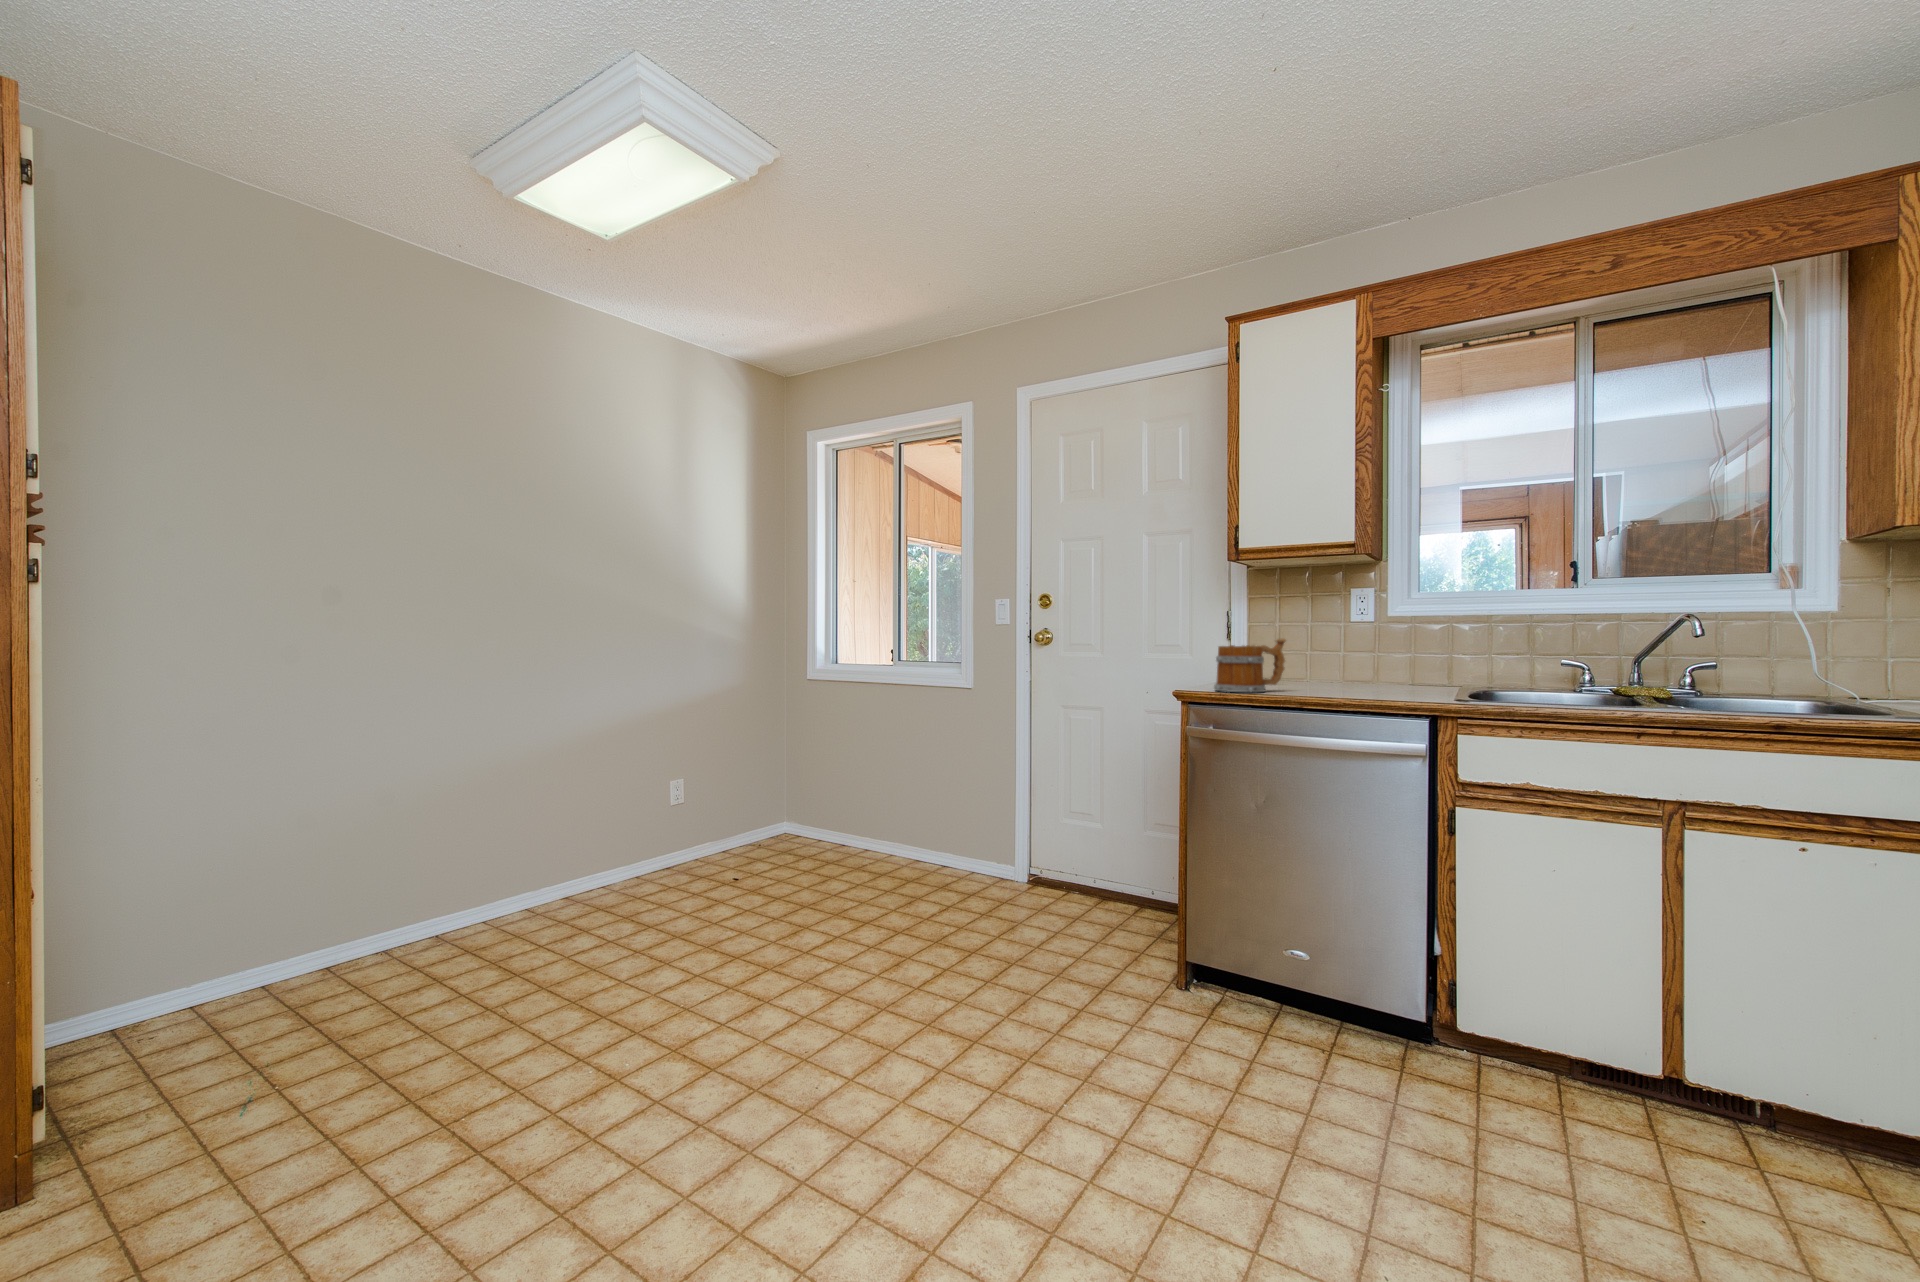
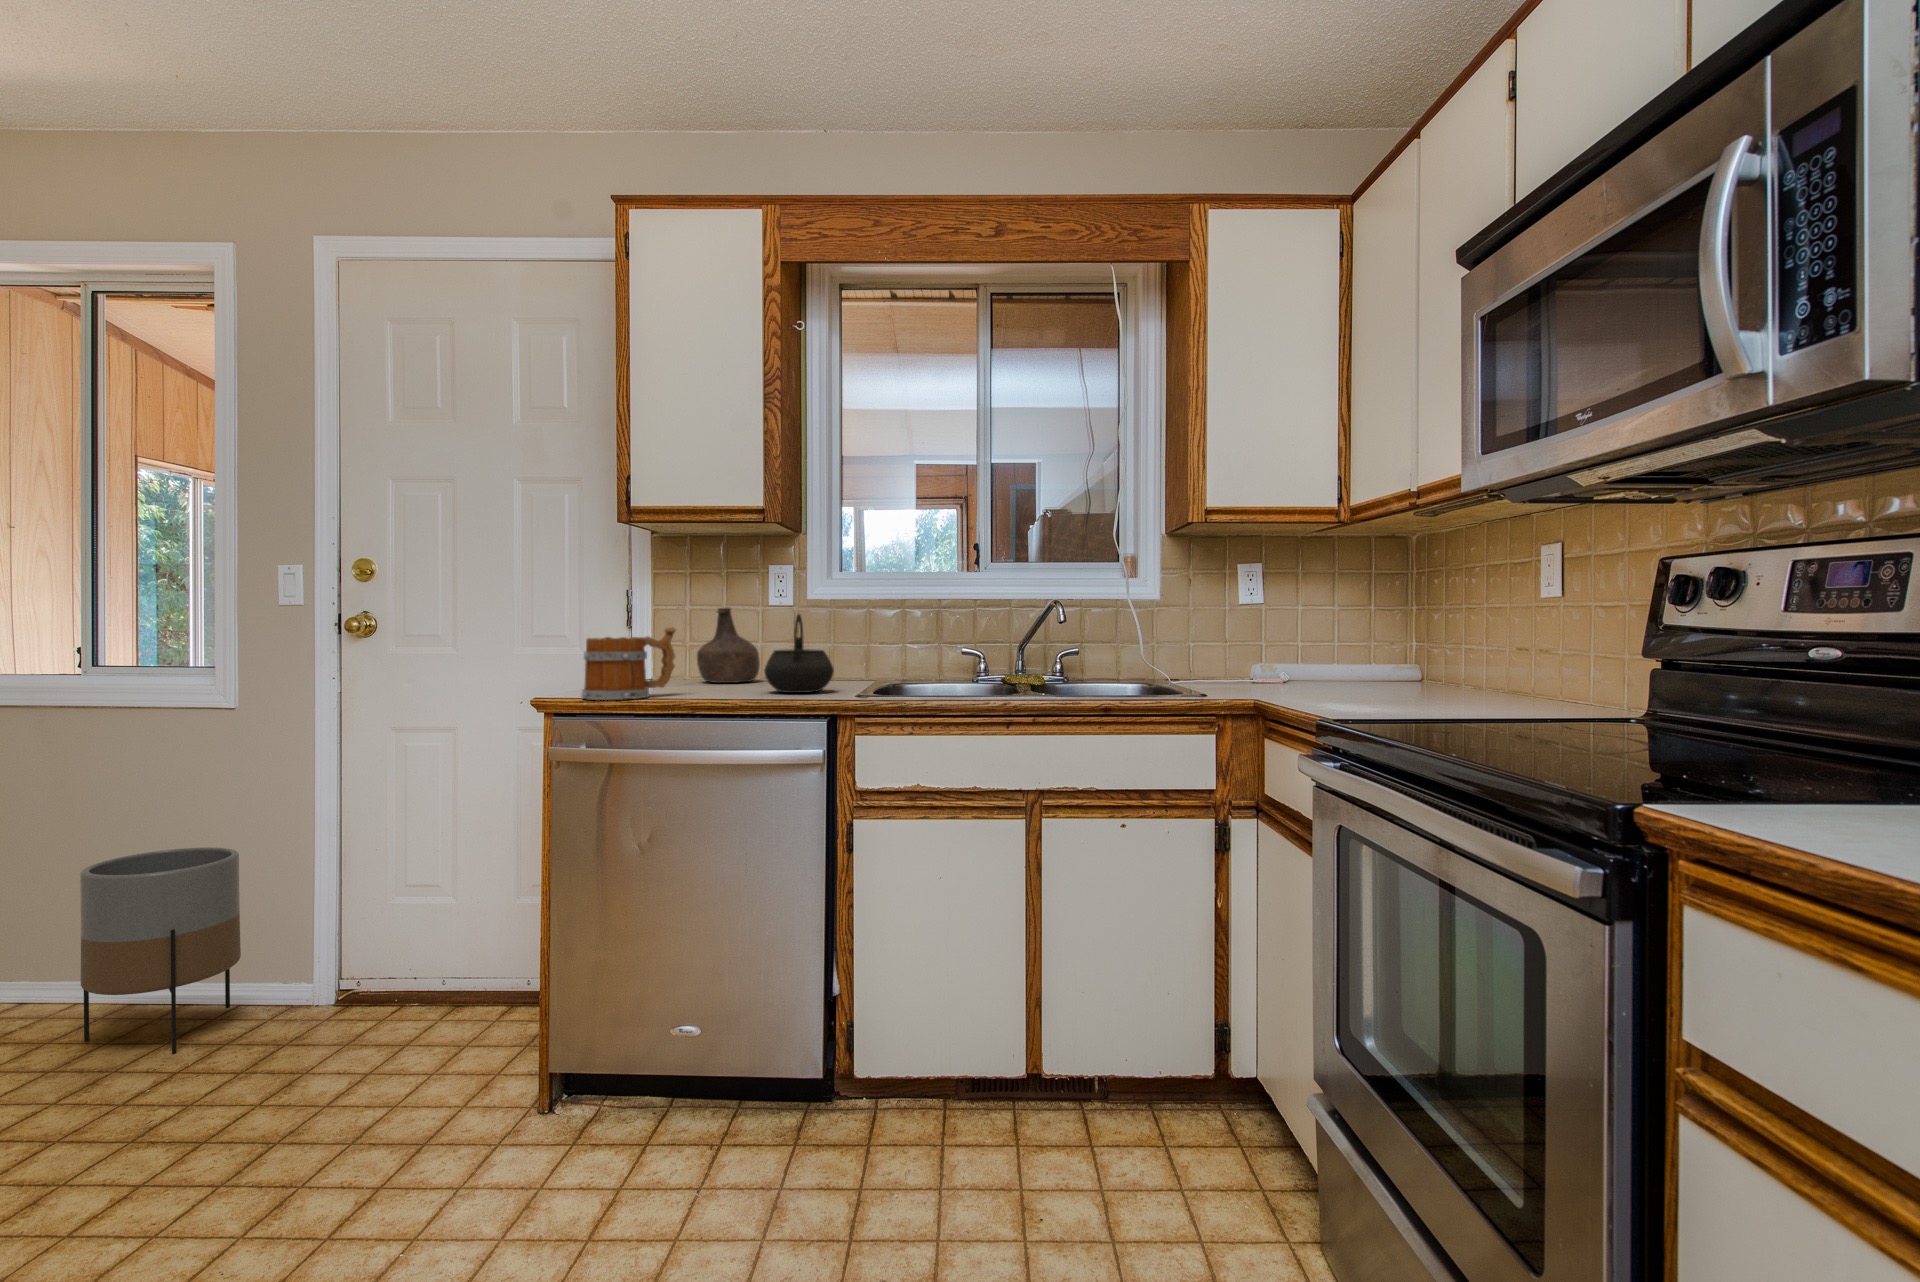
bottle: none [1288,623,1342,684] -> present [697,608,760,683]
kettle: none [1360,627,1427,694] -> present [764,614,834,693]
planter: none [907,772,981,896] -> present [80,847,241,1053]

